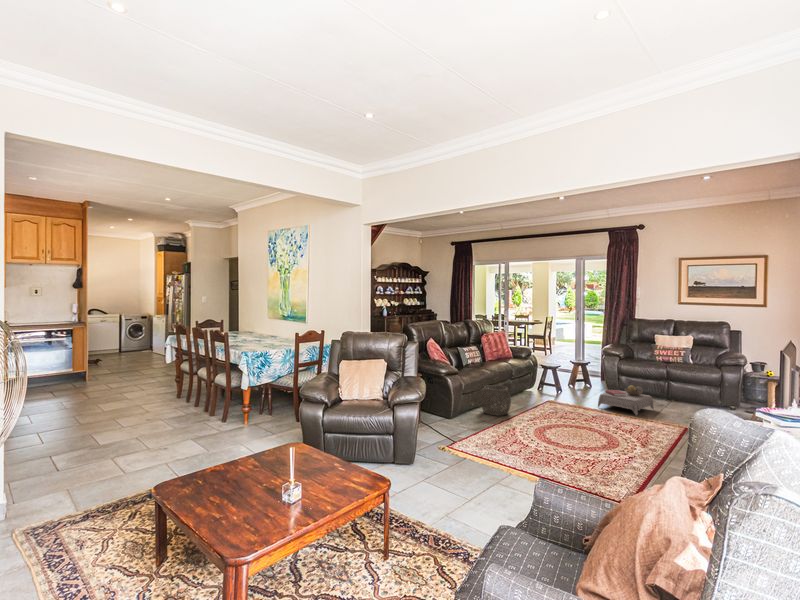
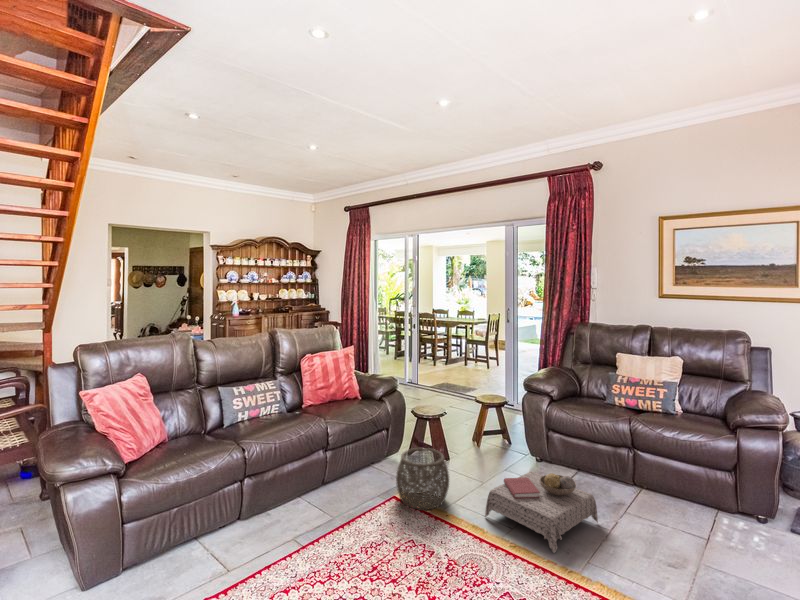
woven basket: present [481,385,511,416] -> present [396,448,449,510]

